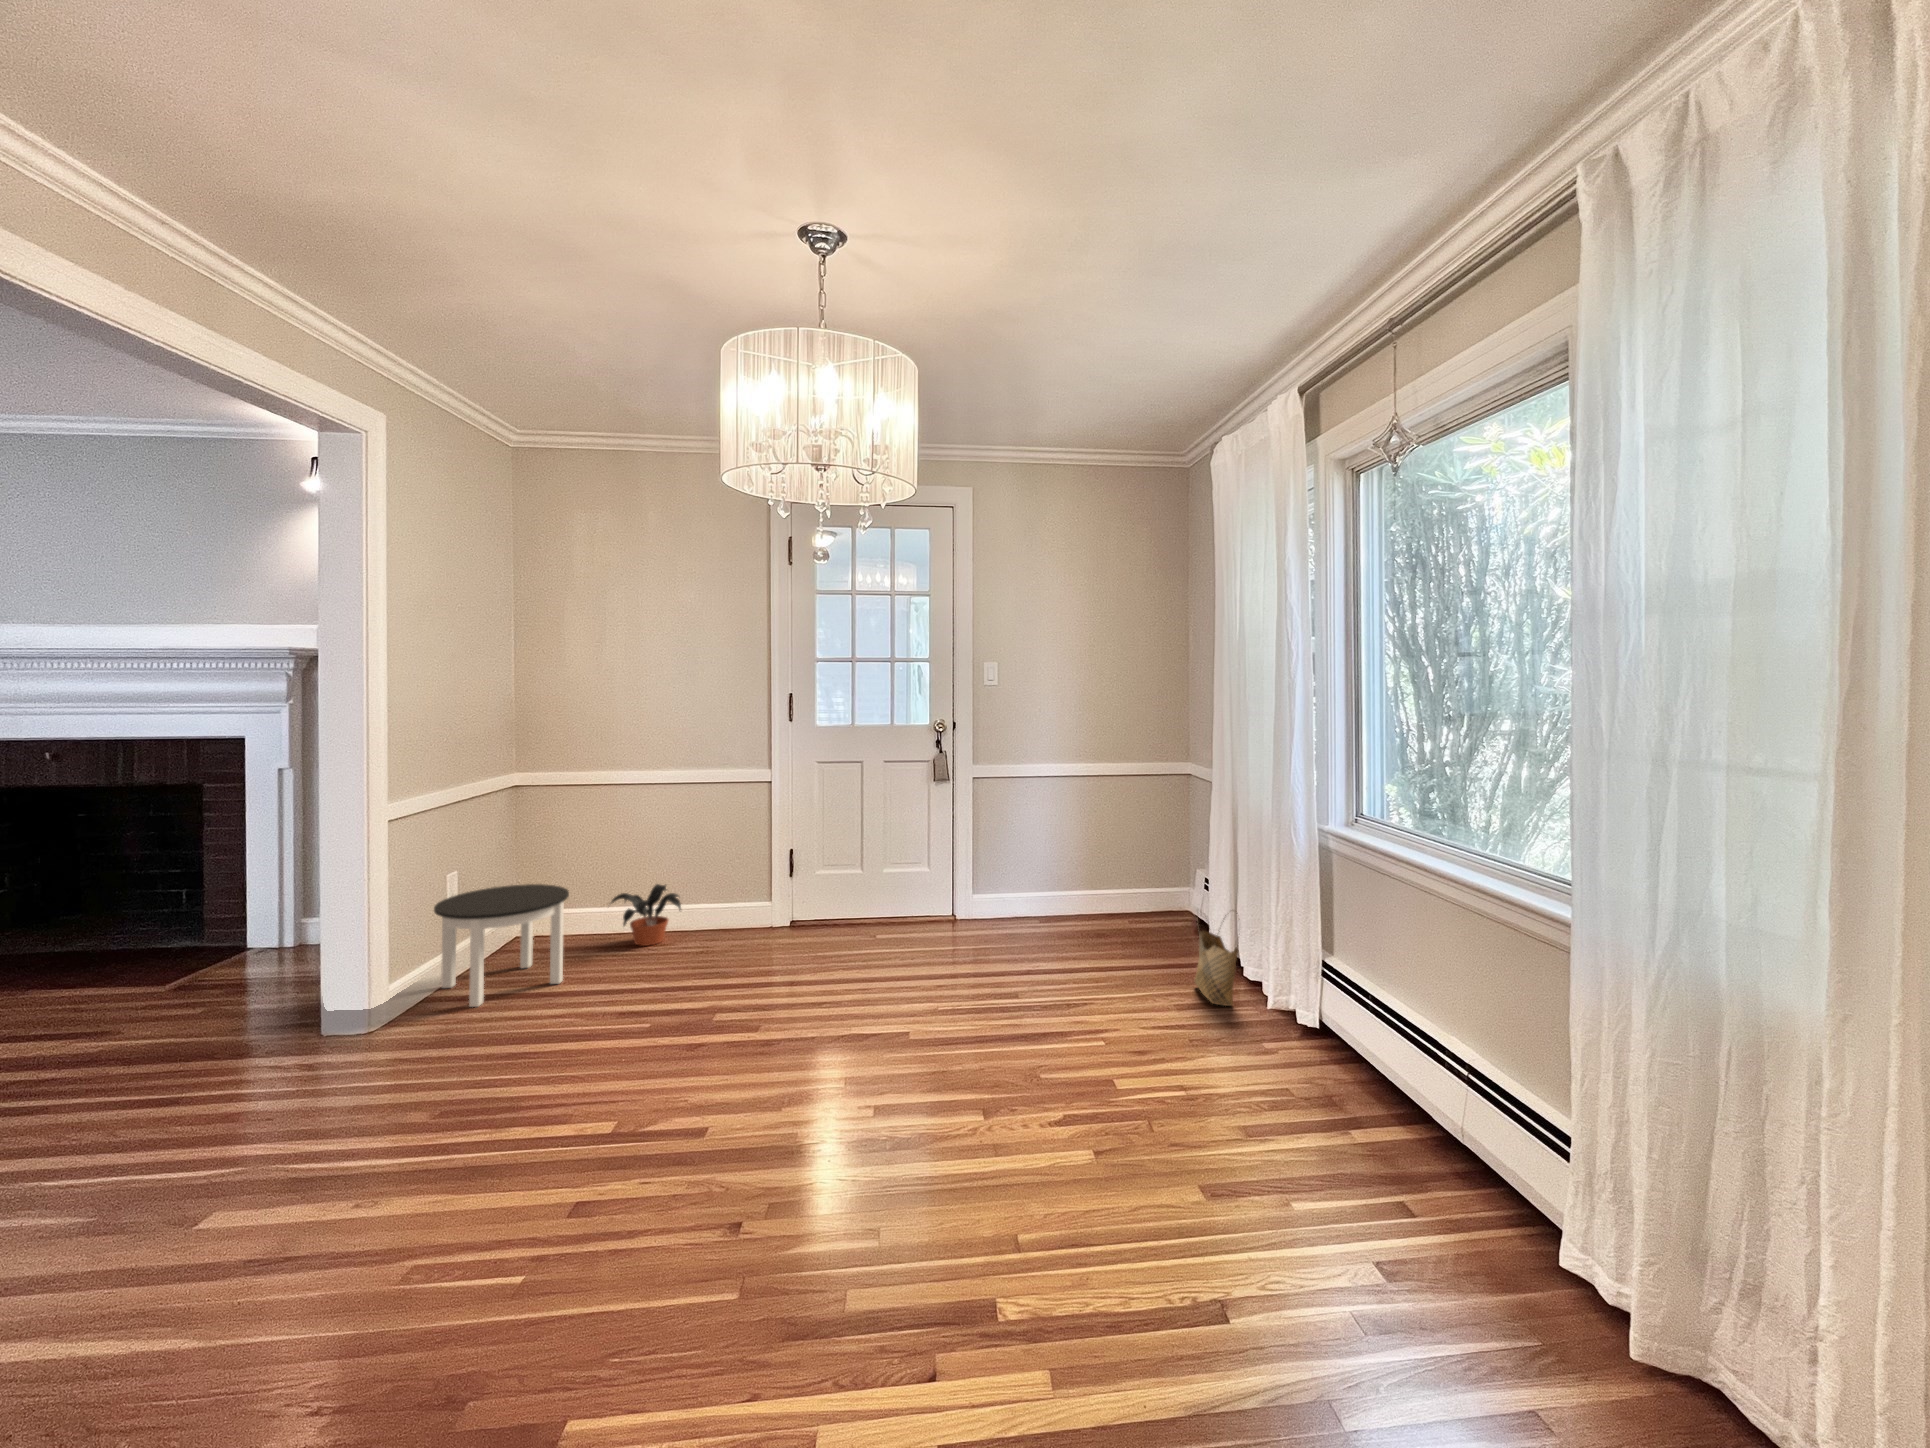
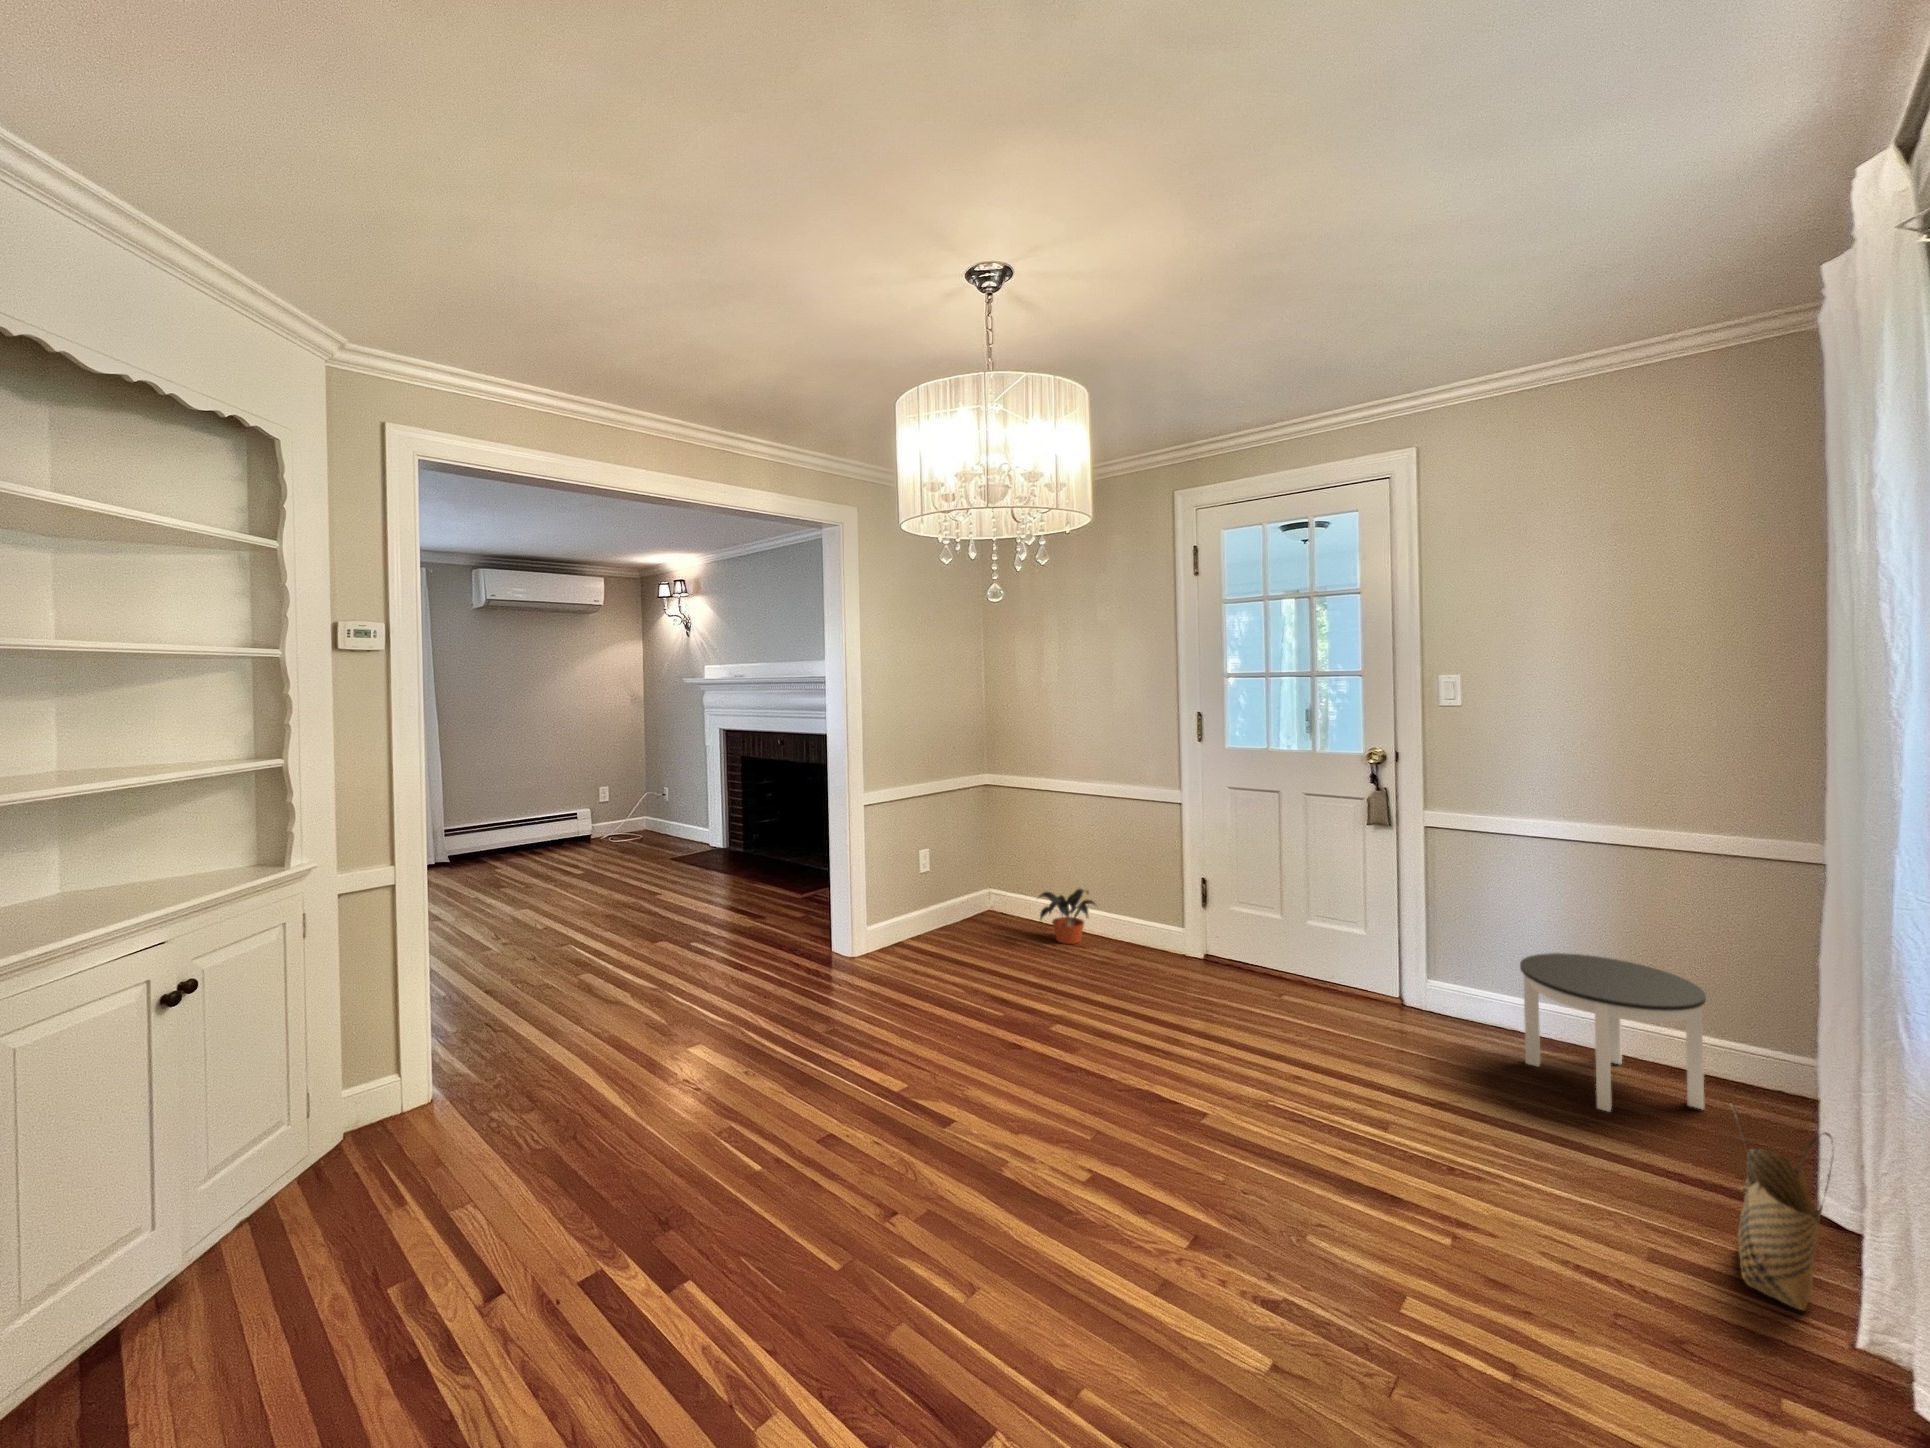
round table: present [434,884,569,1007] -> present [1520,953,1706,1112]

